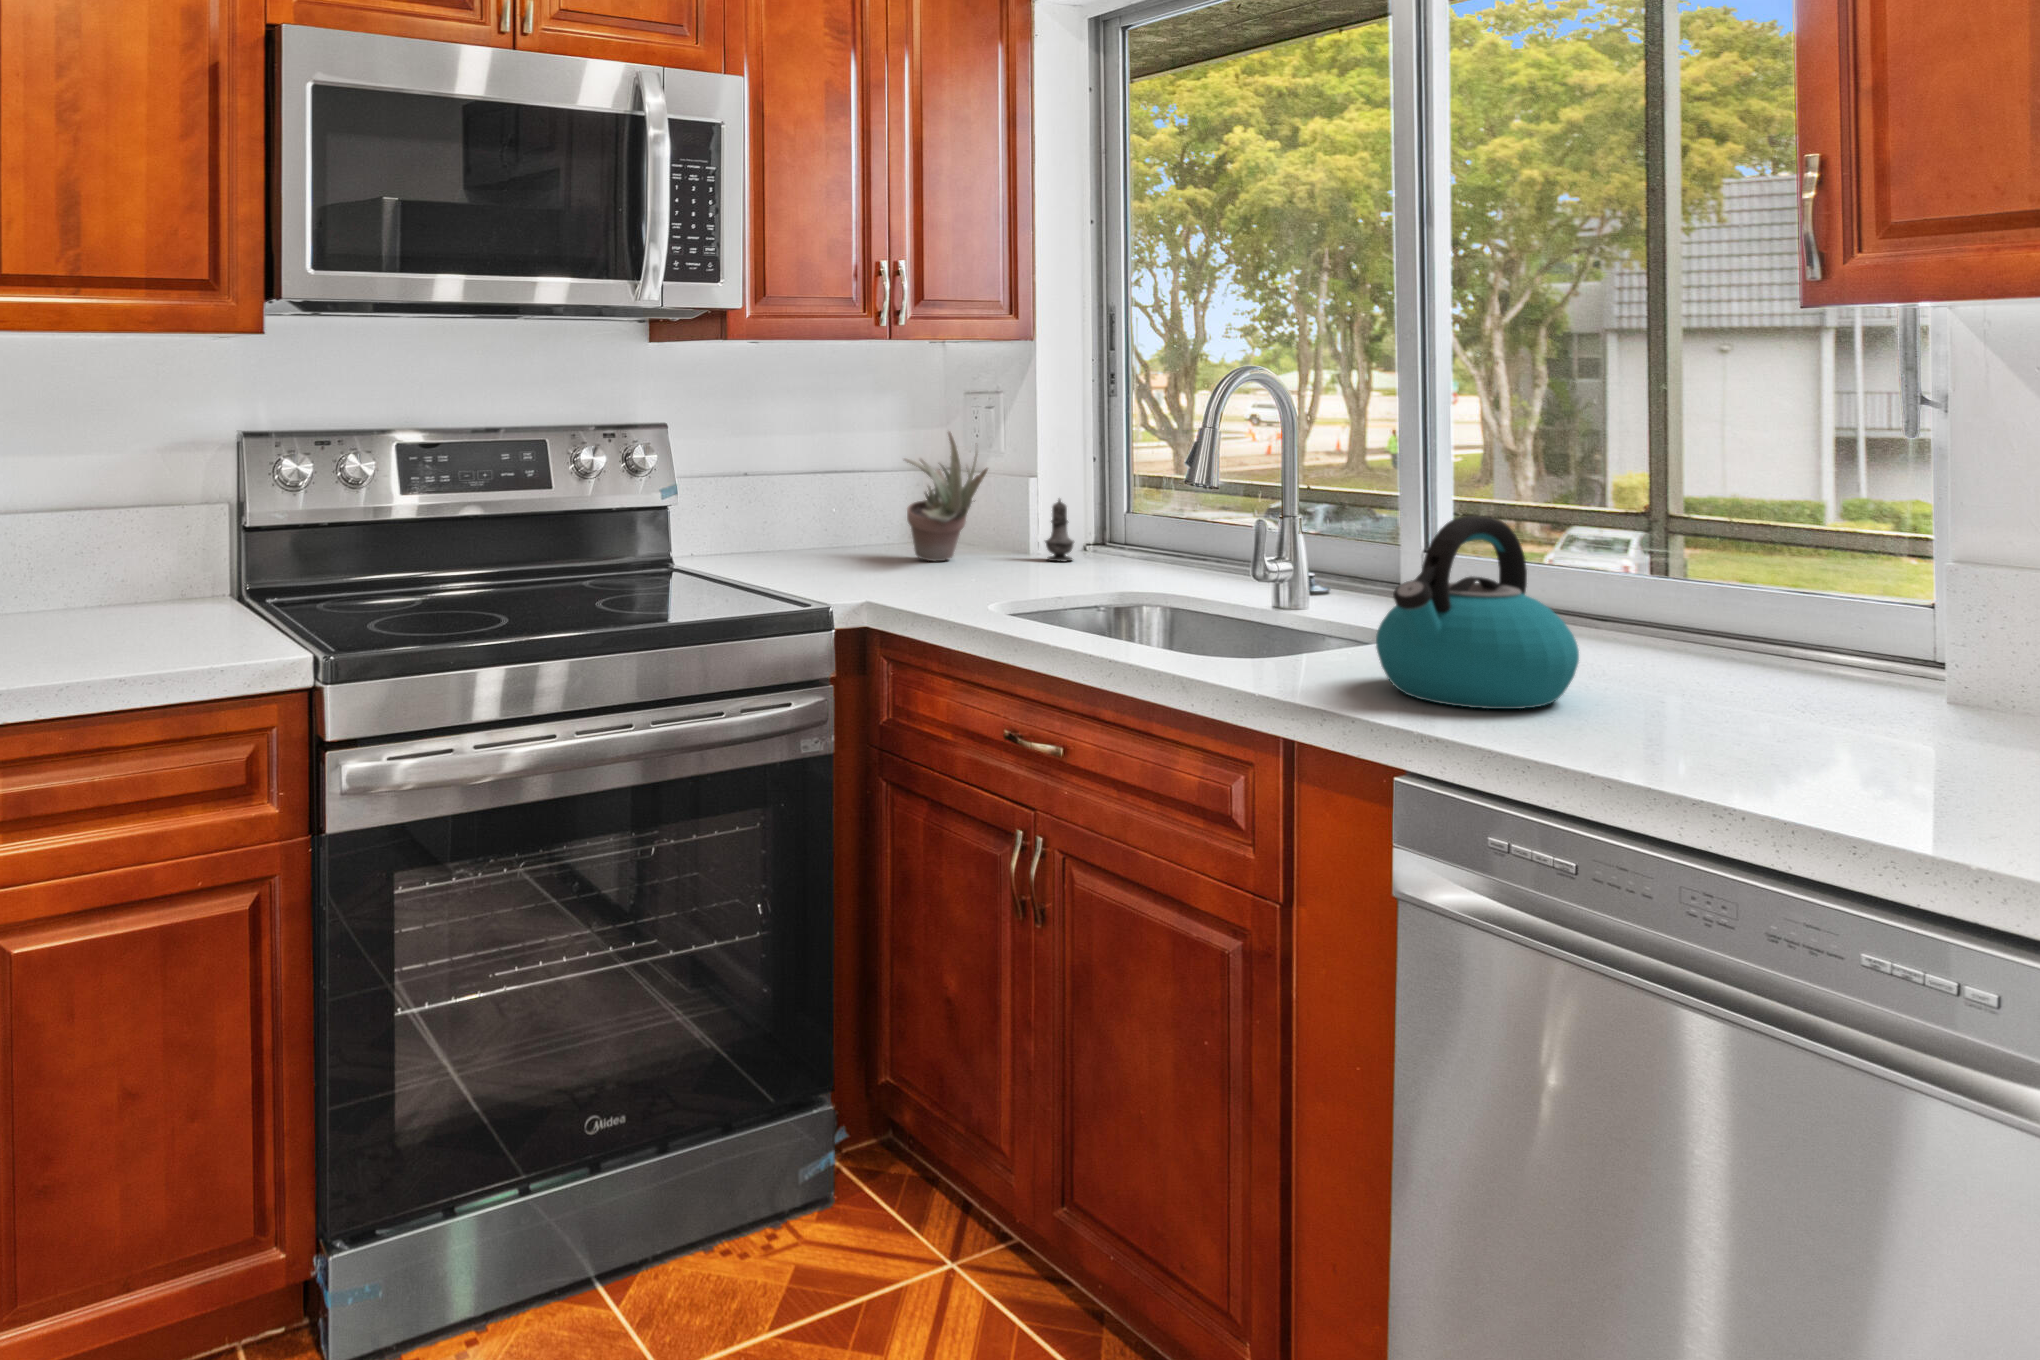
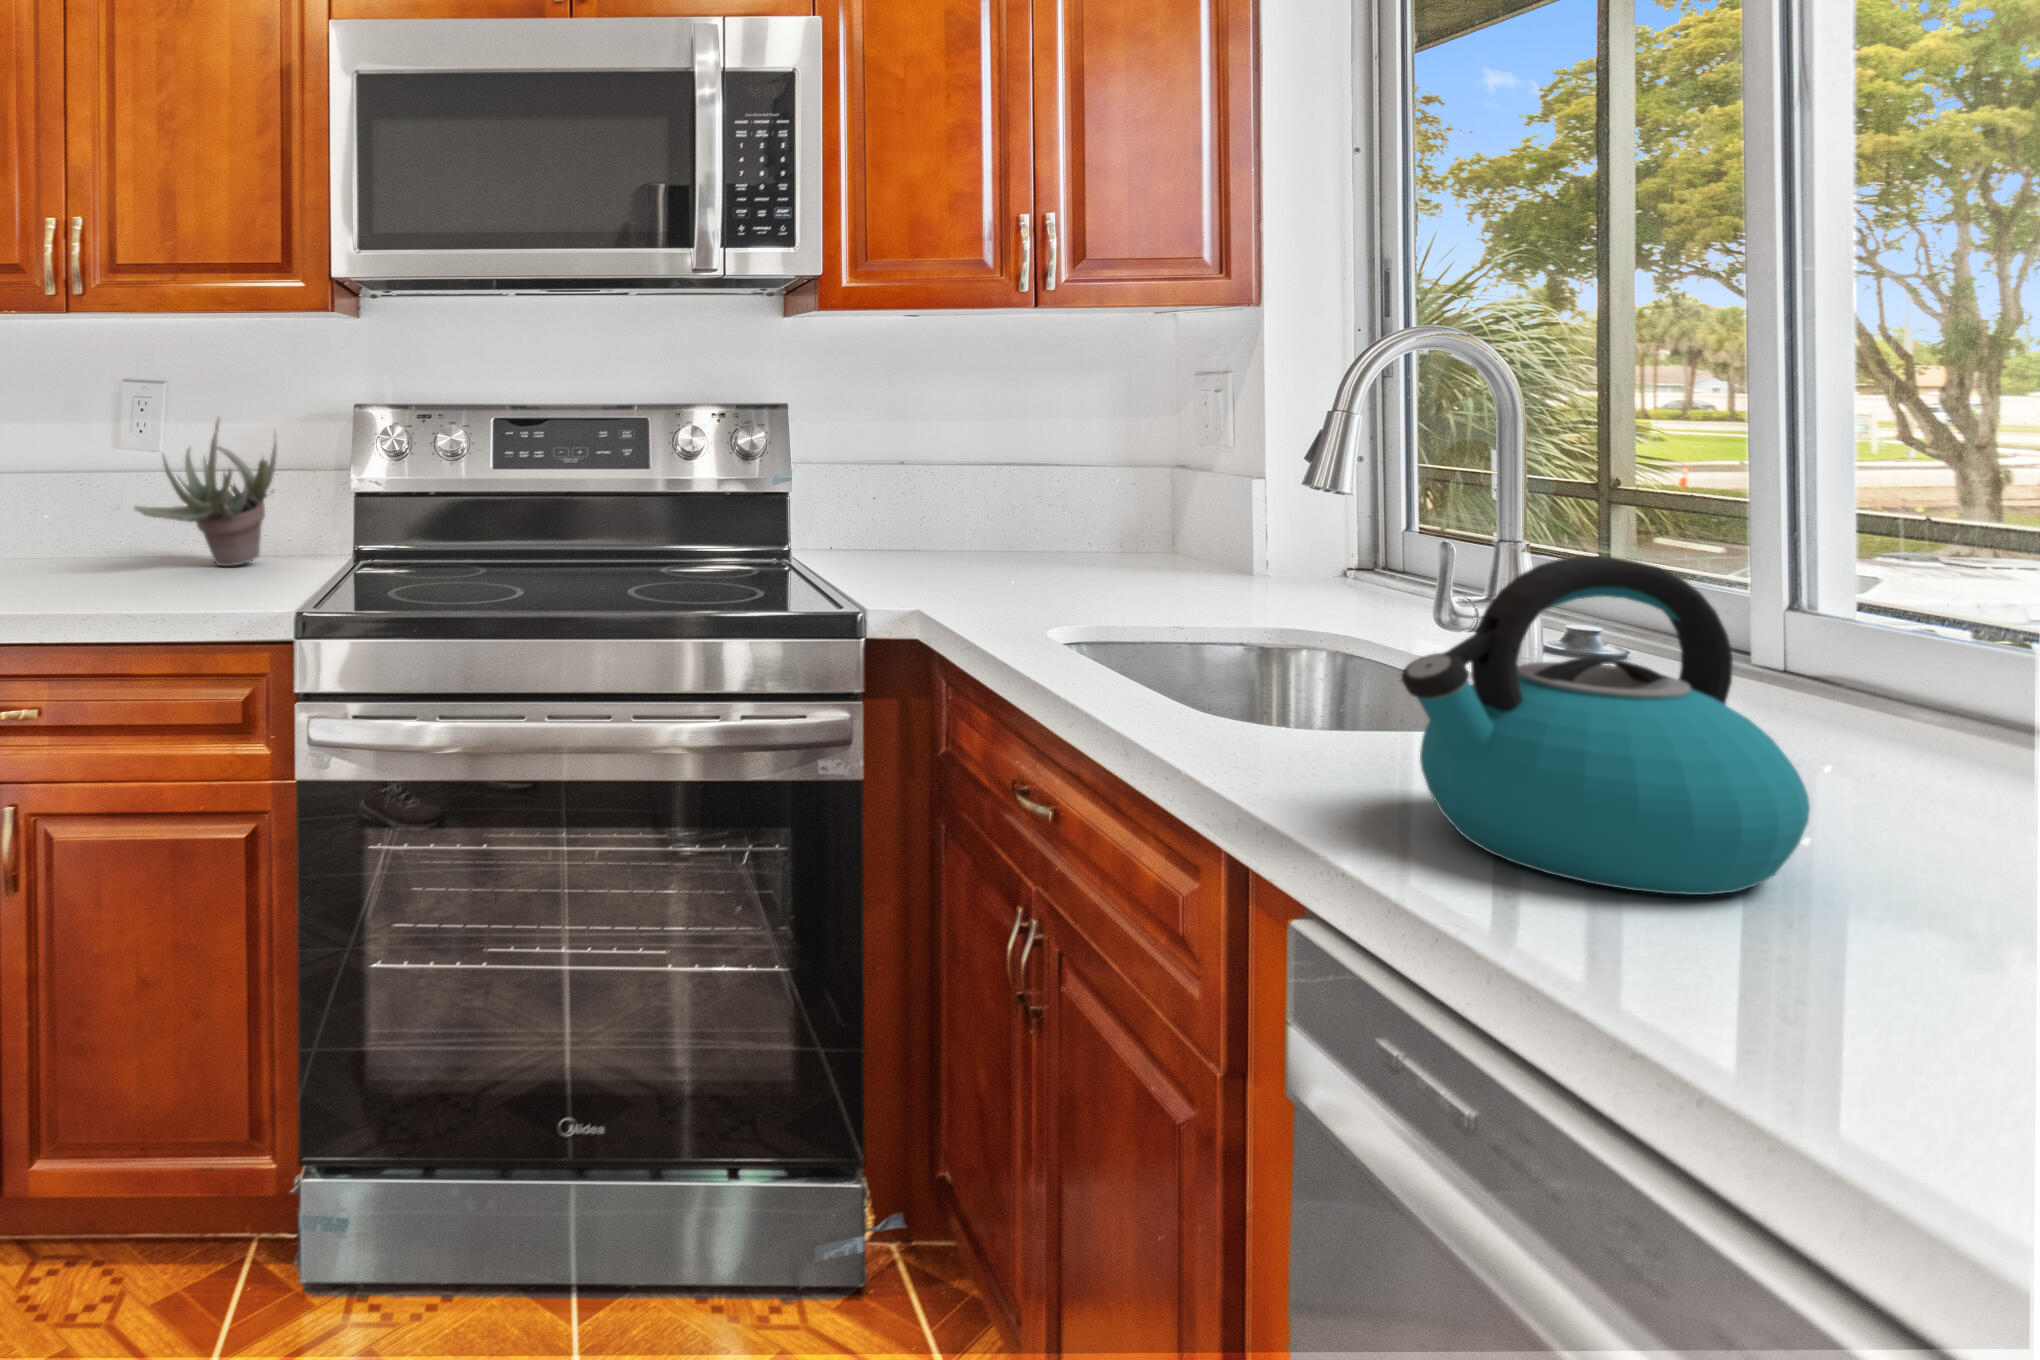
succulent plant: present [904,432,988,561] -> present [134,419,277,566]
salt shaker: present [1045,499,1074,561] -> none [1261,497,1304,578]

